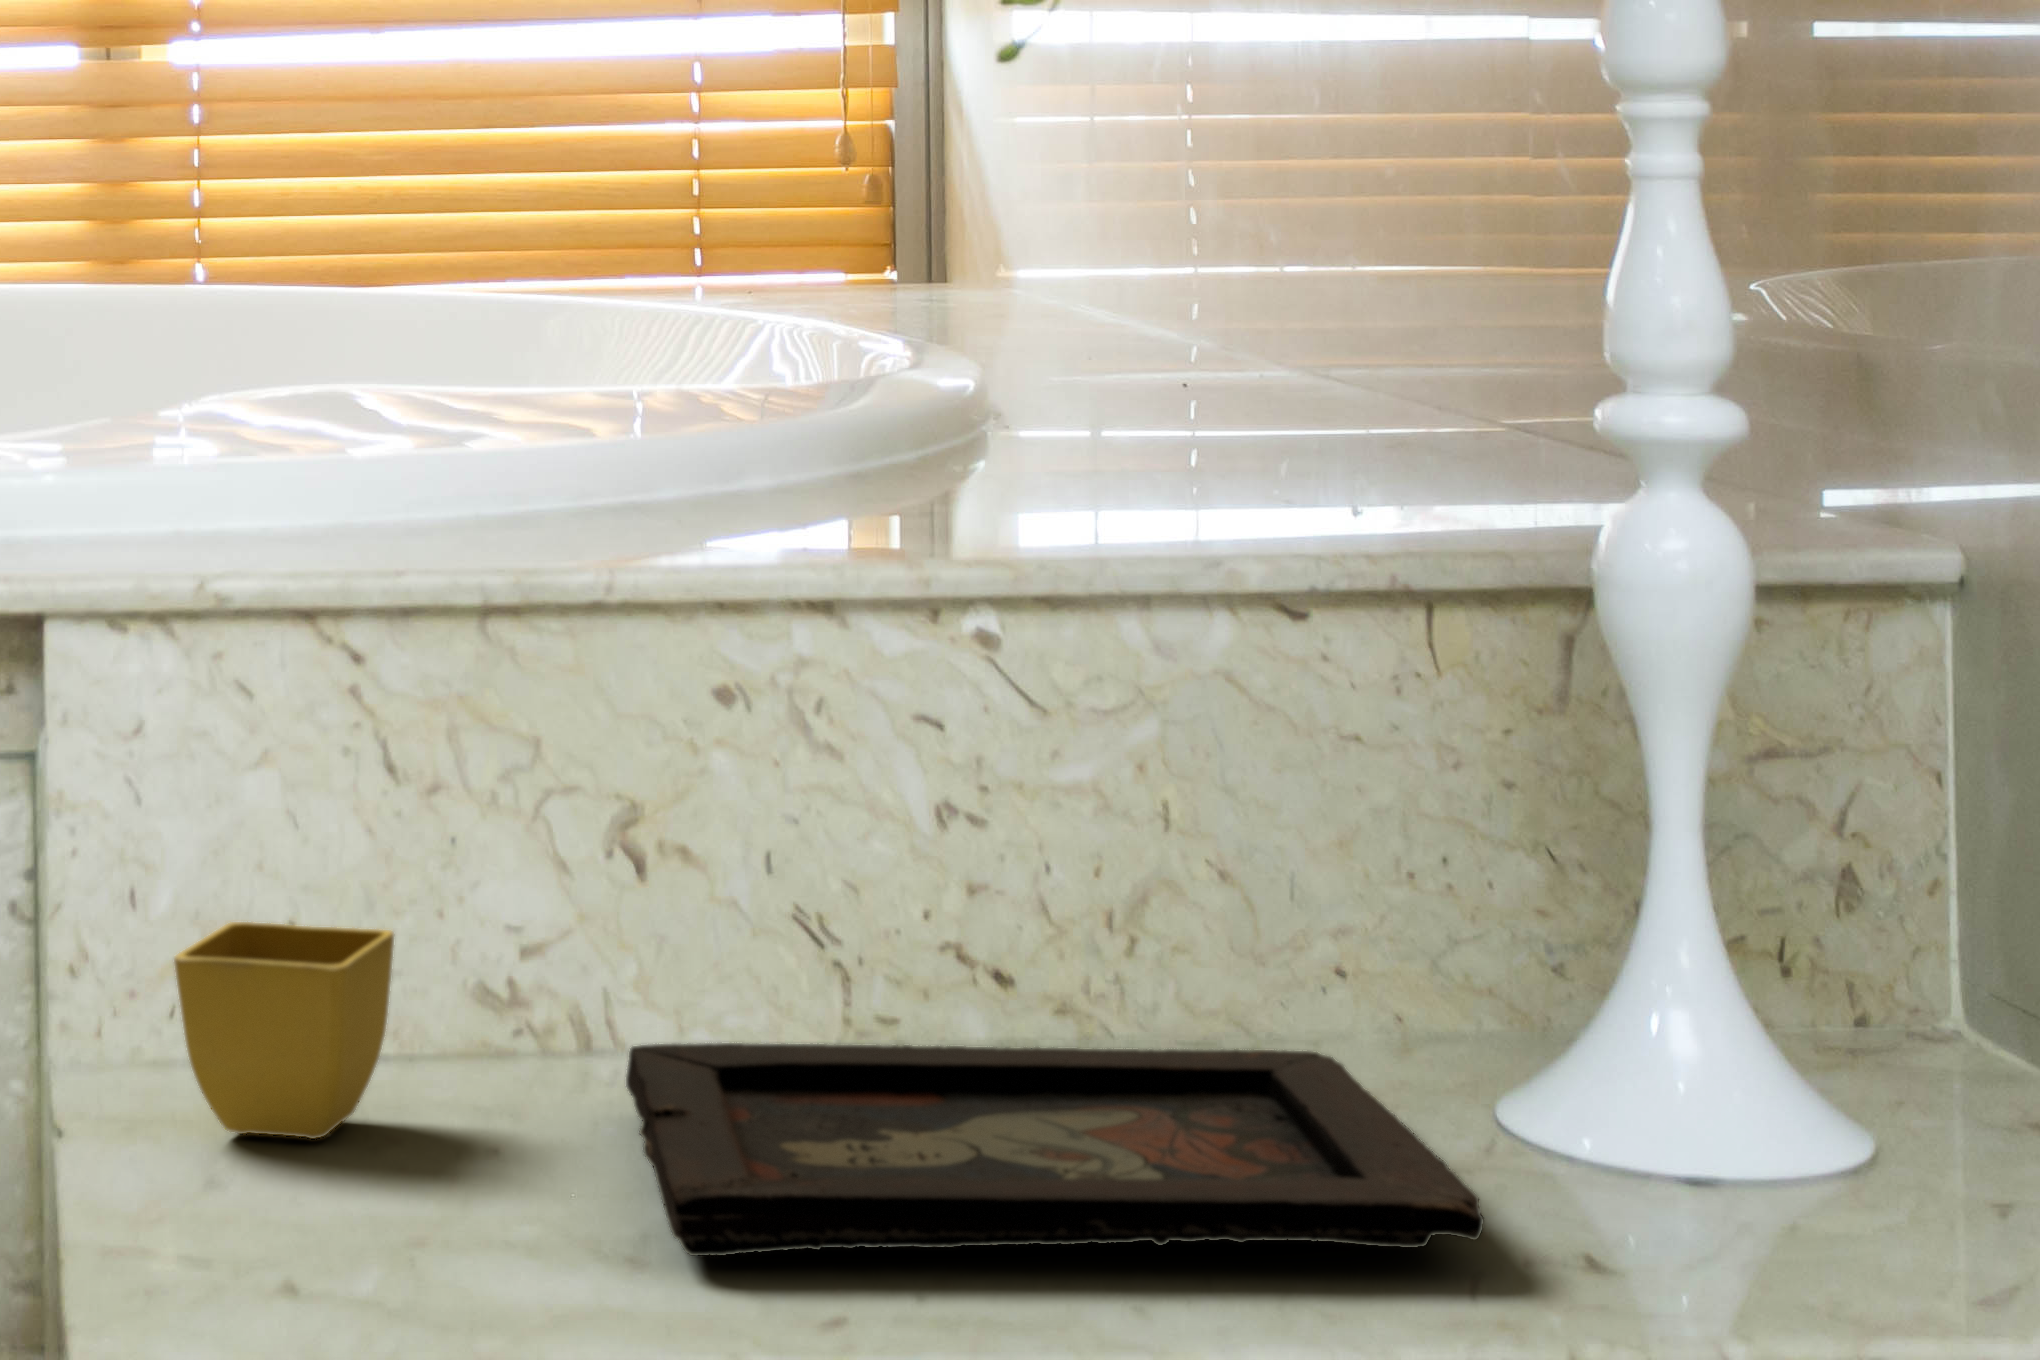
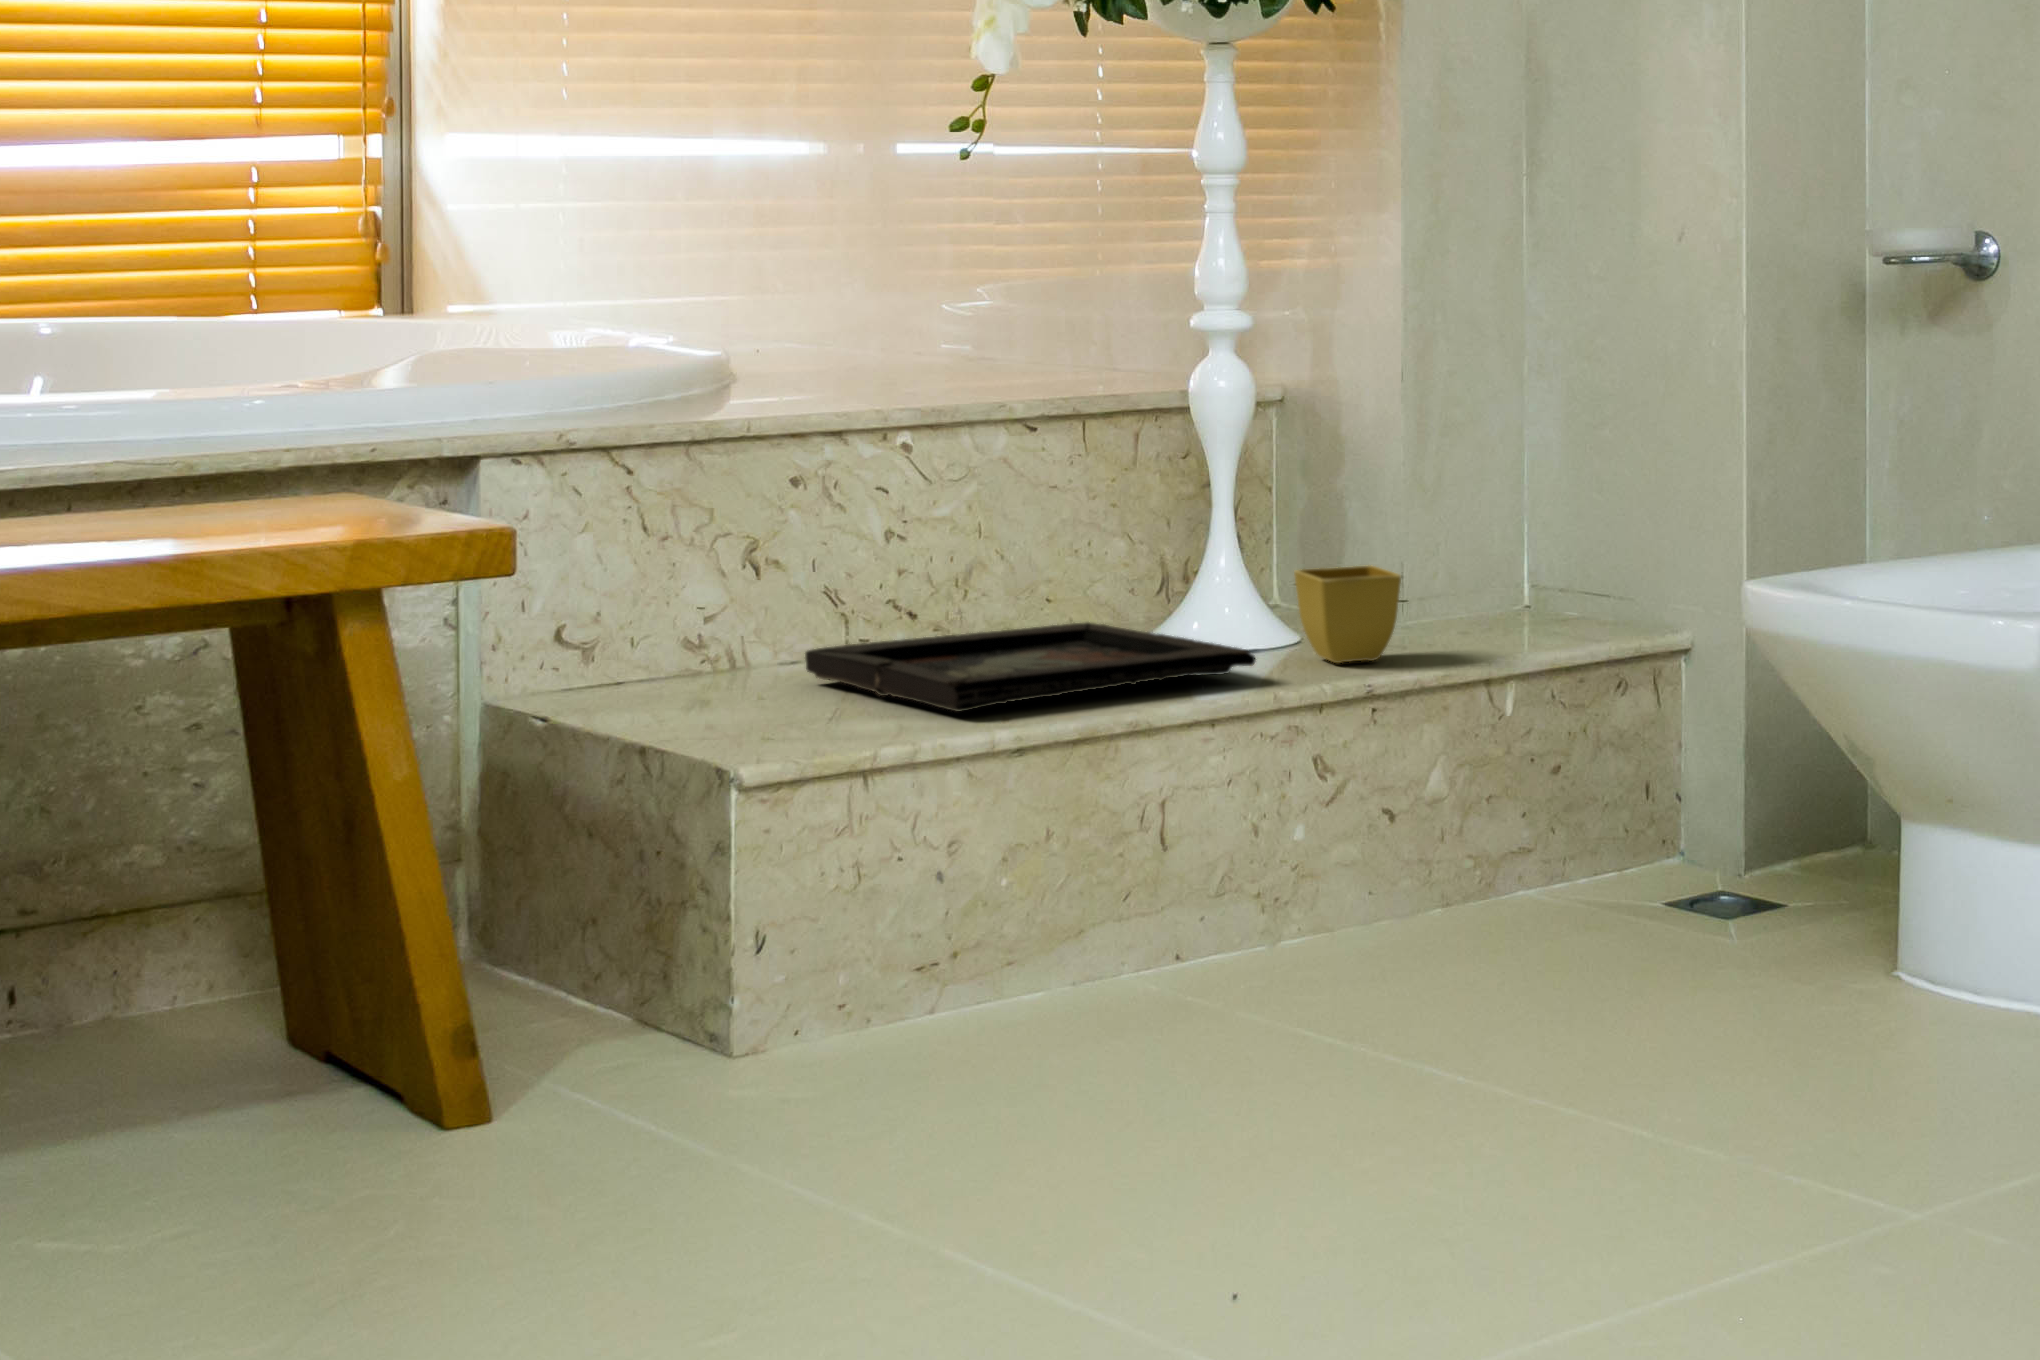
flower pot: present [174,922,394,1138] -> present [1294,566,1401,663]

